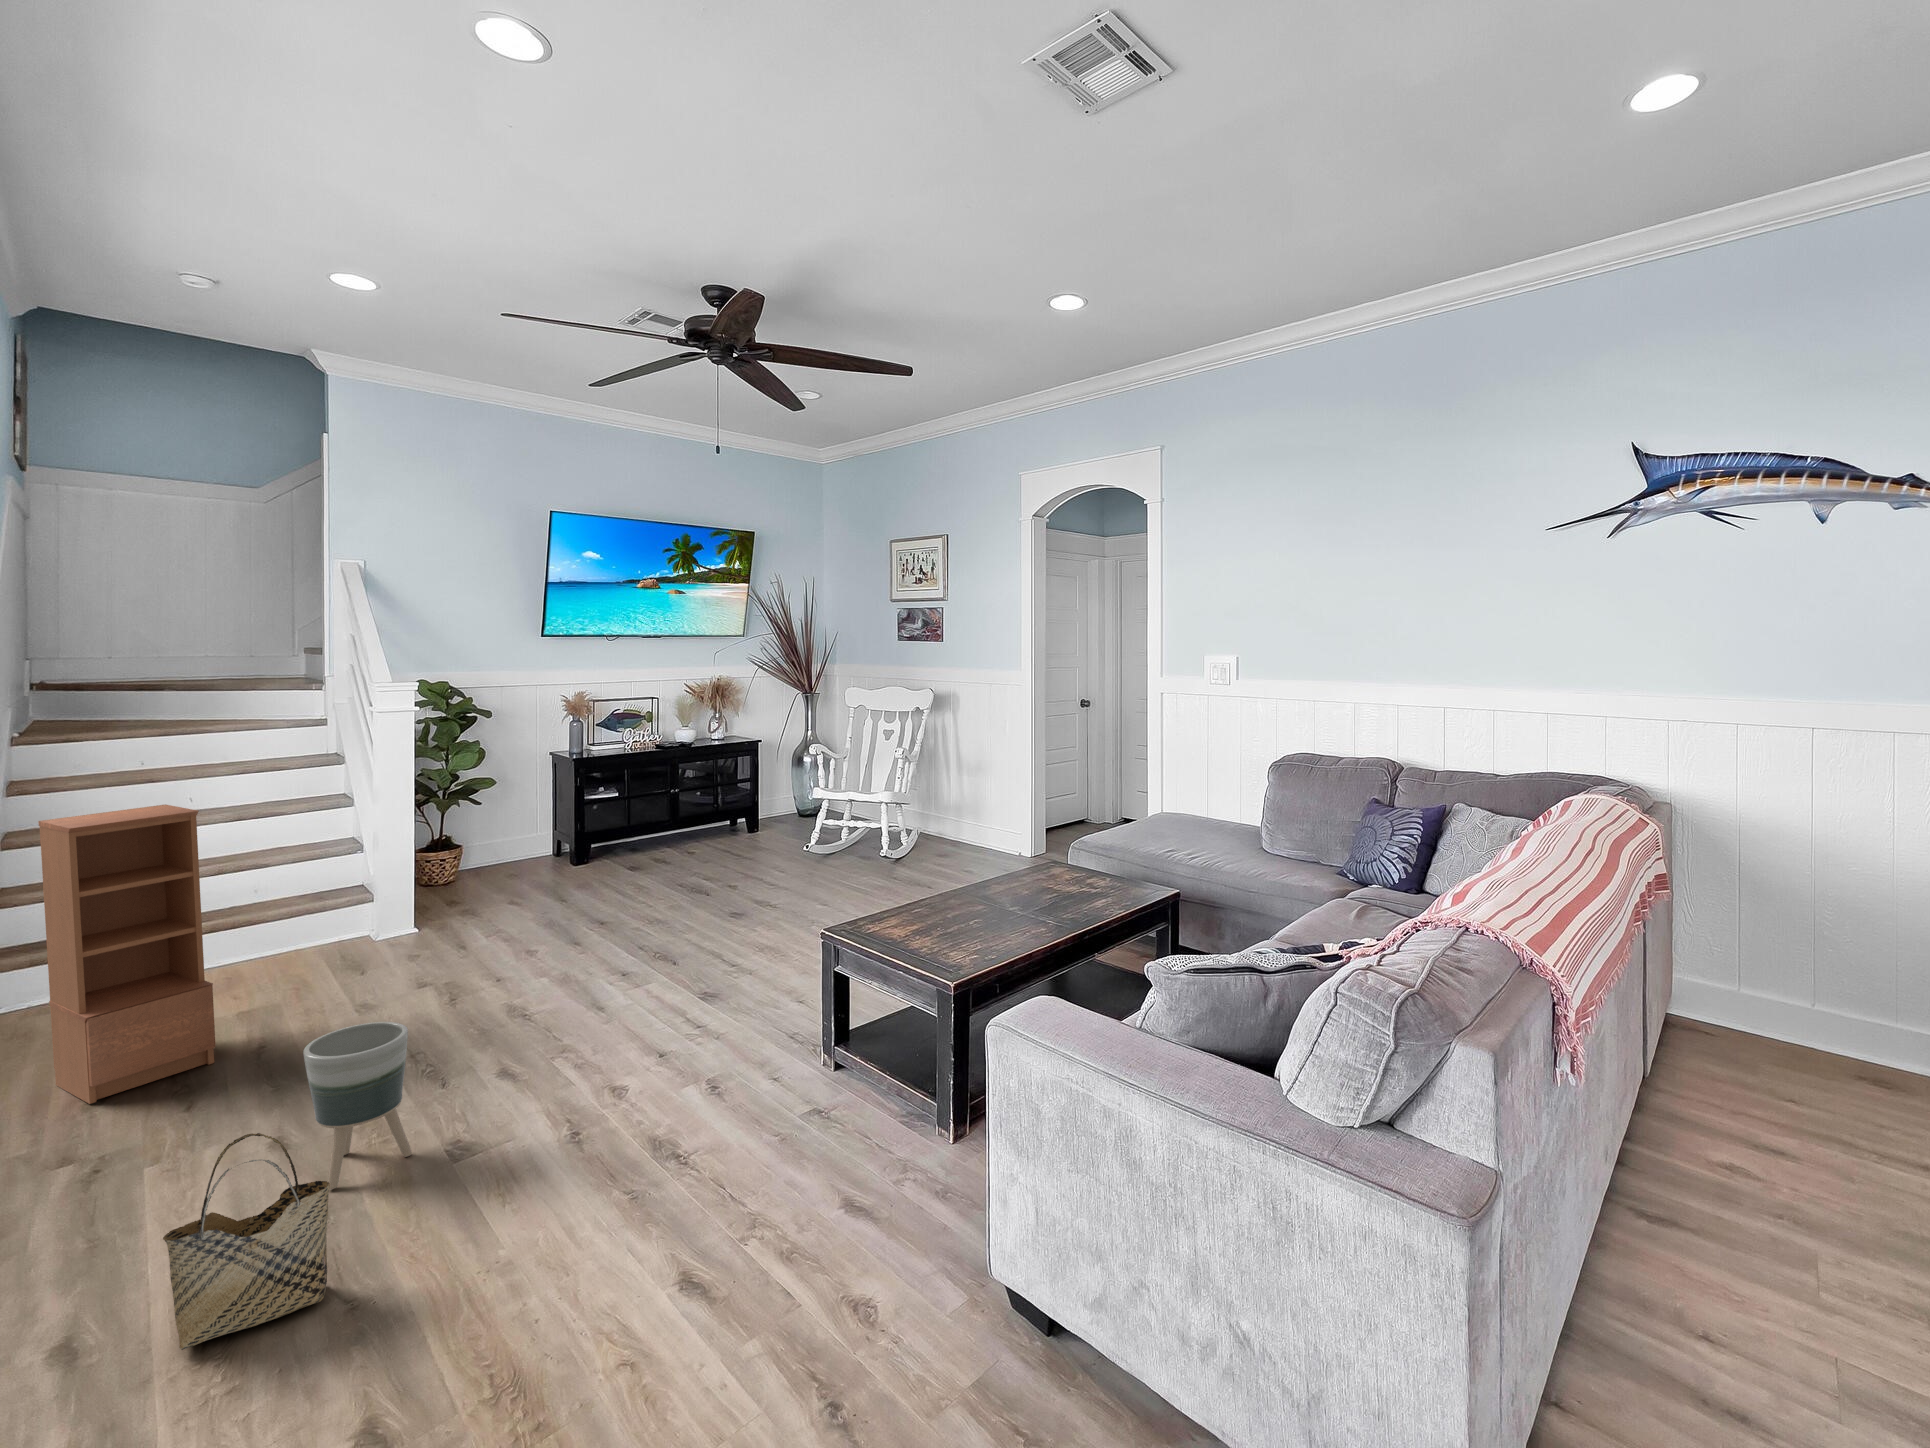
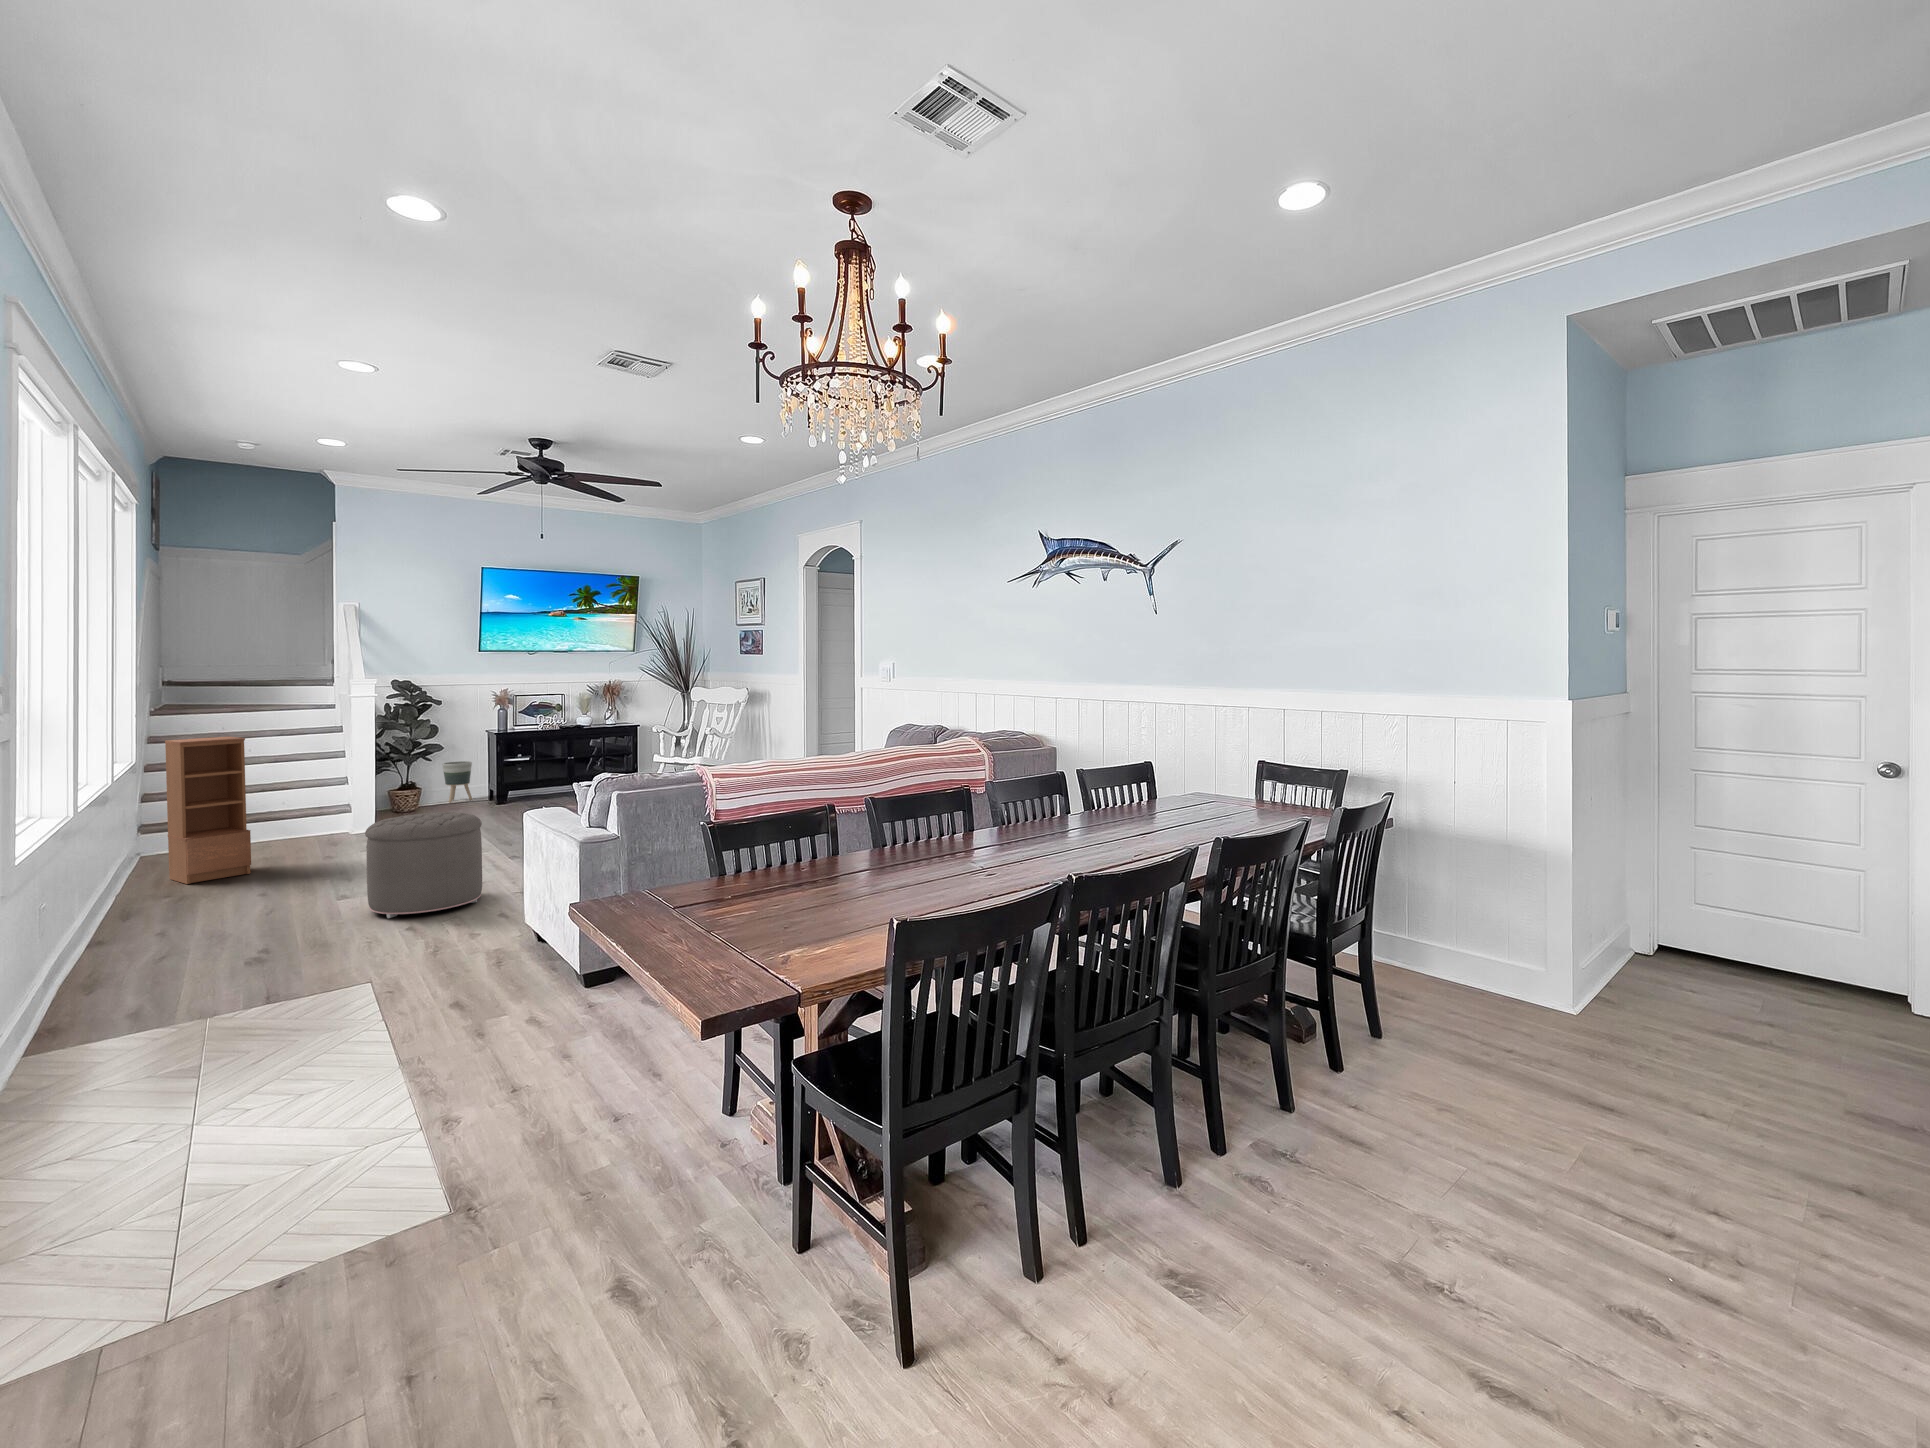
ottoman: none [485,975,712,1243] -> present [365,812,482,918]
planter: present [303,1022,412,1190] -> present [442,761,472,803]
woven basket: present [163,1133,330,1350] -> none [219,856,291,935]

